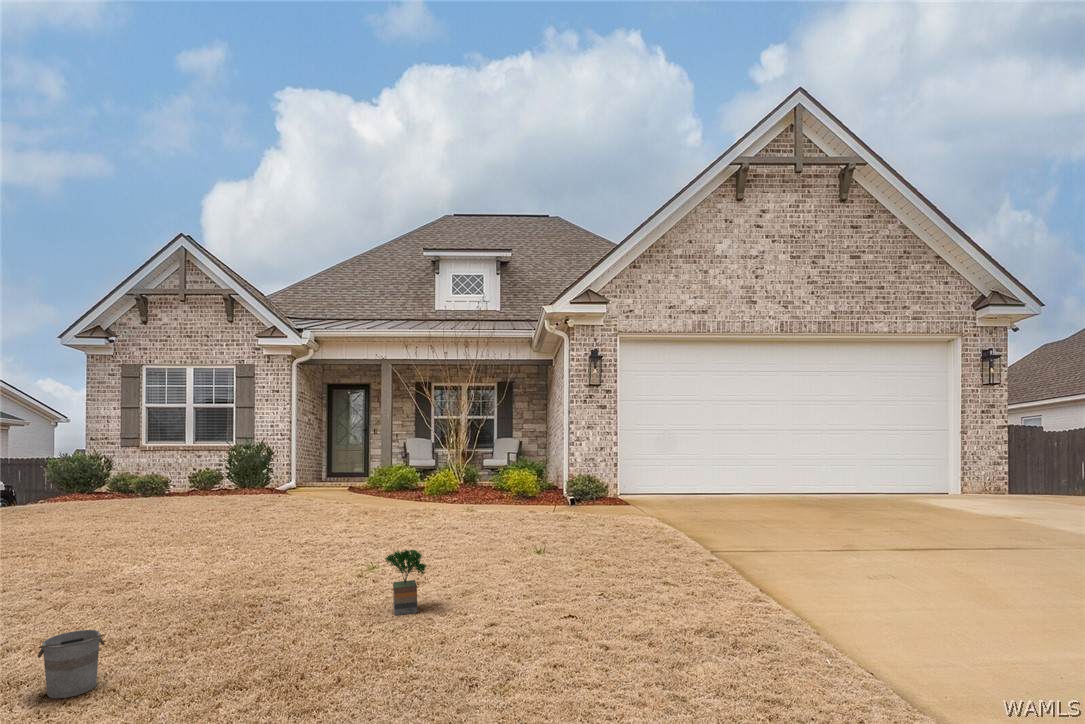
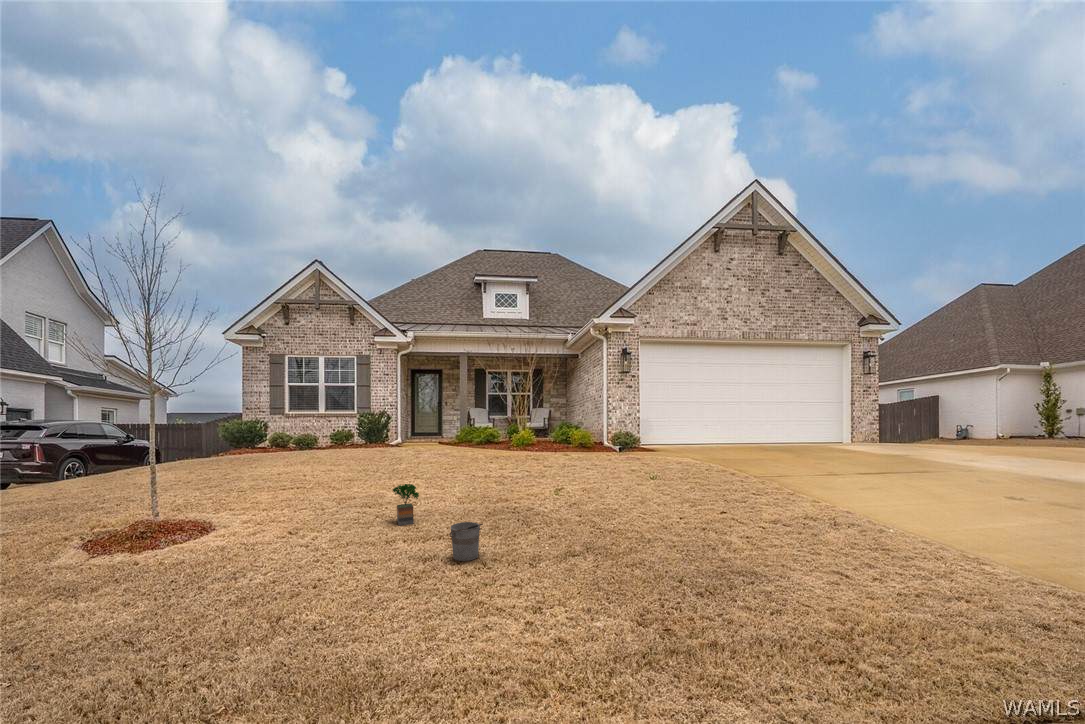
potted tree: present [385,550,426,615] -> present [393,484,419,526]

